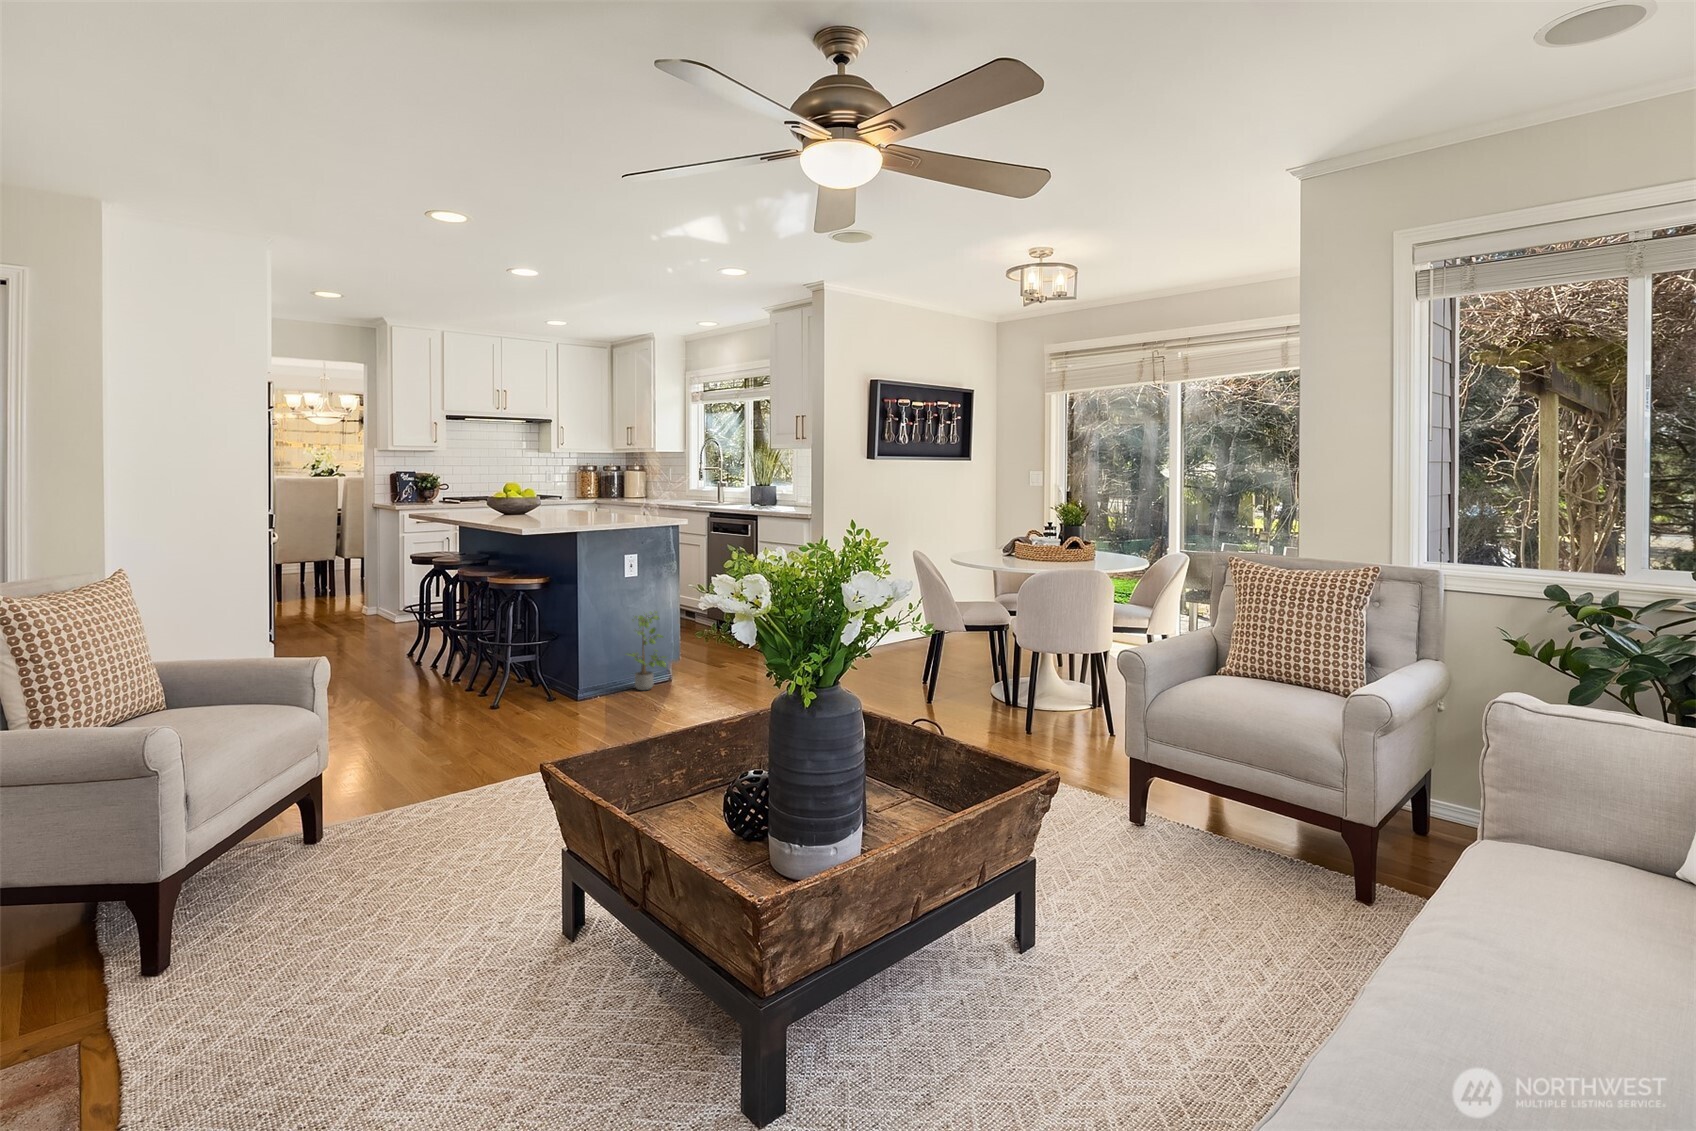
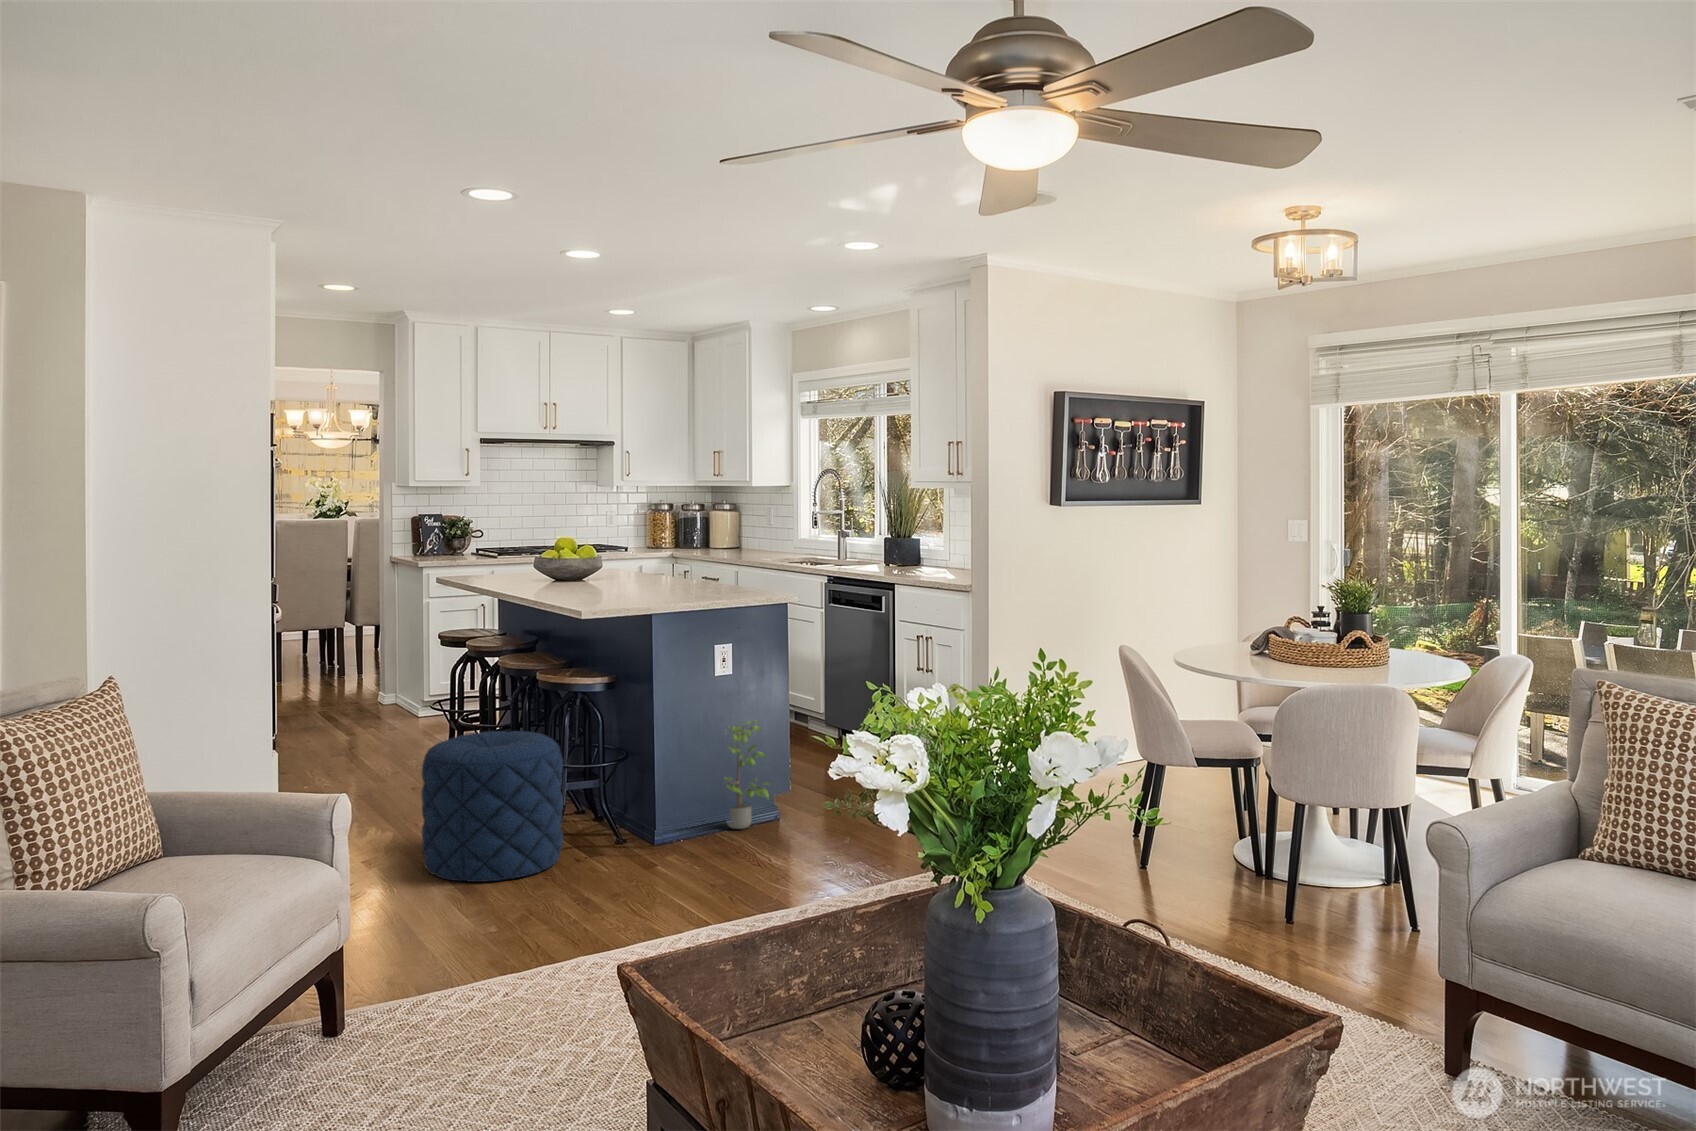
pouf: none [396,621,509,732] -> present [421,731,563,882]

